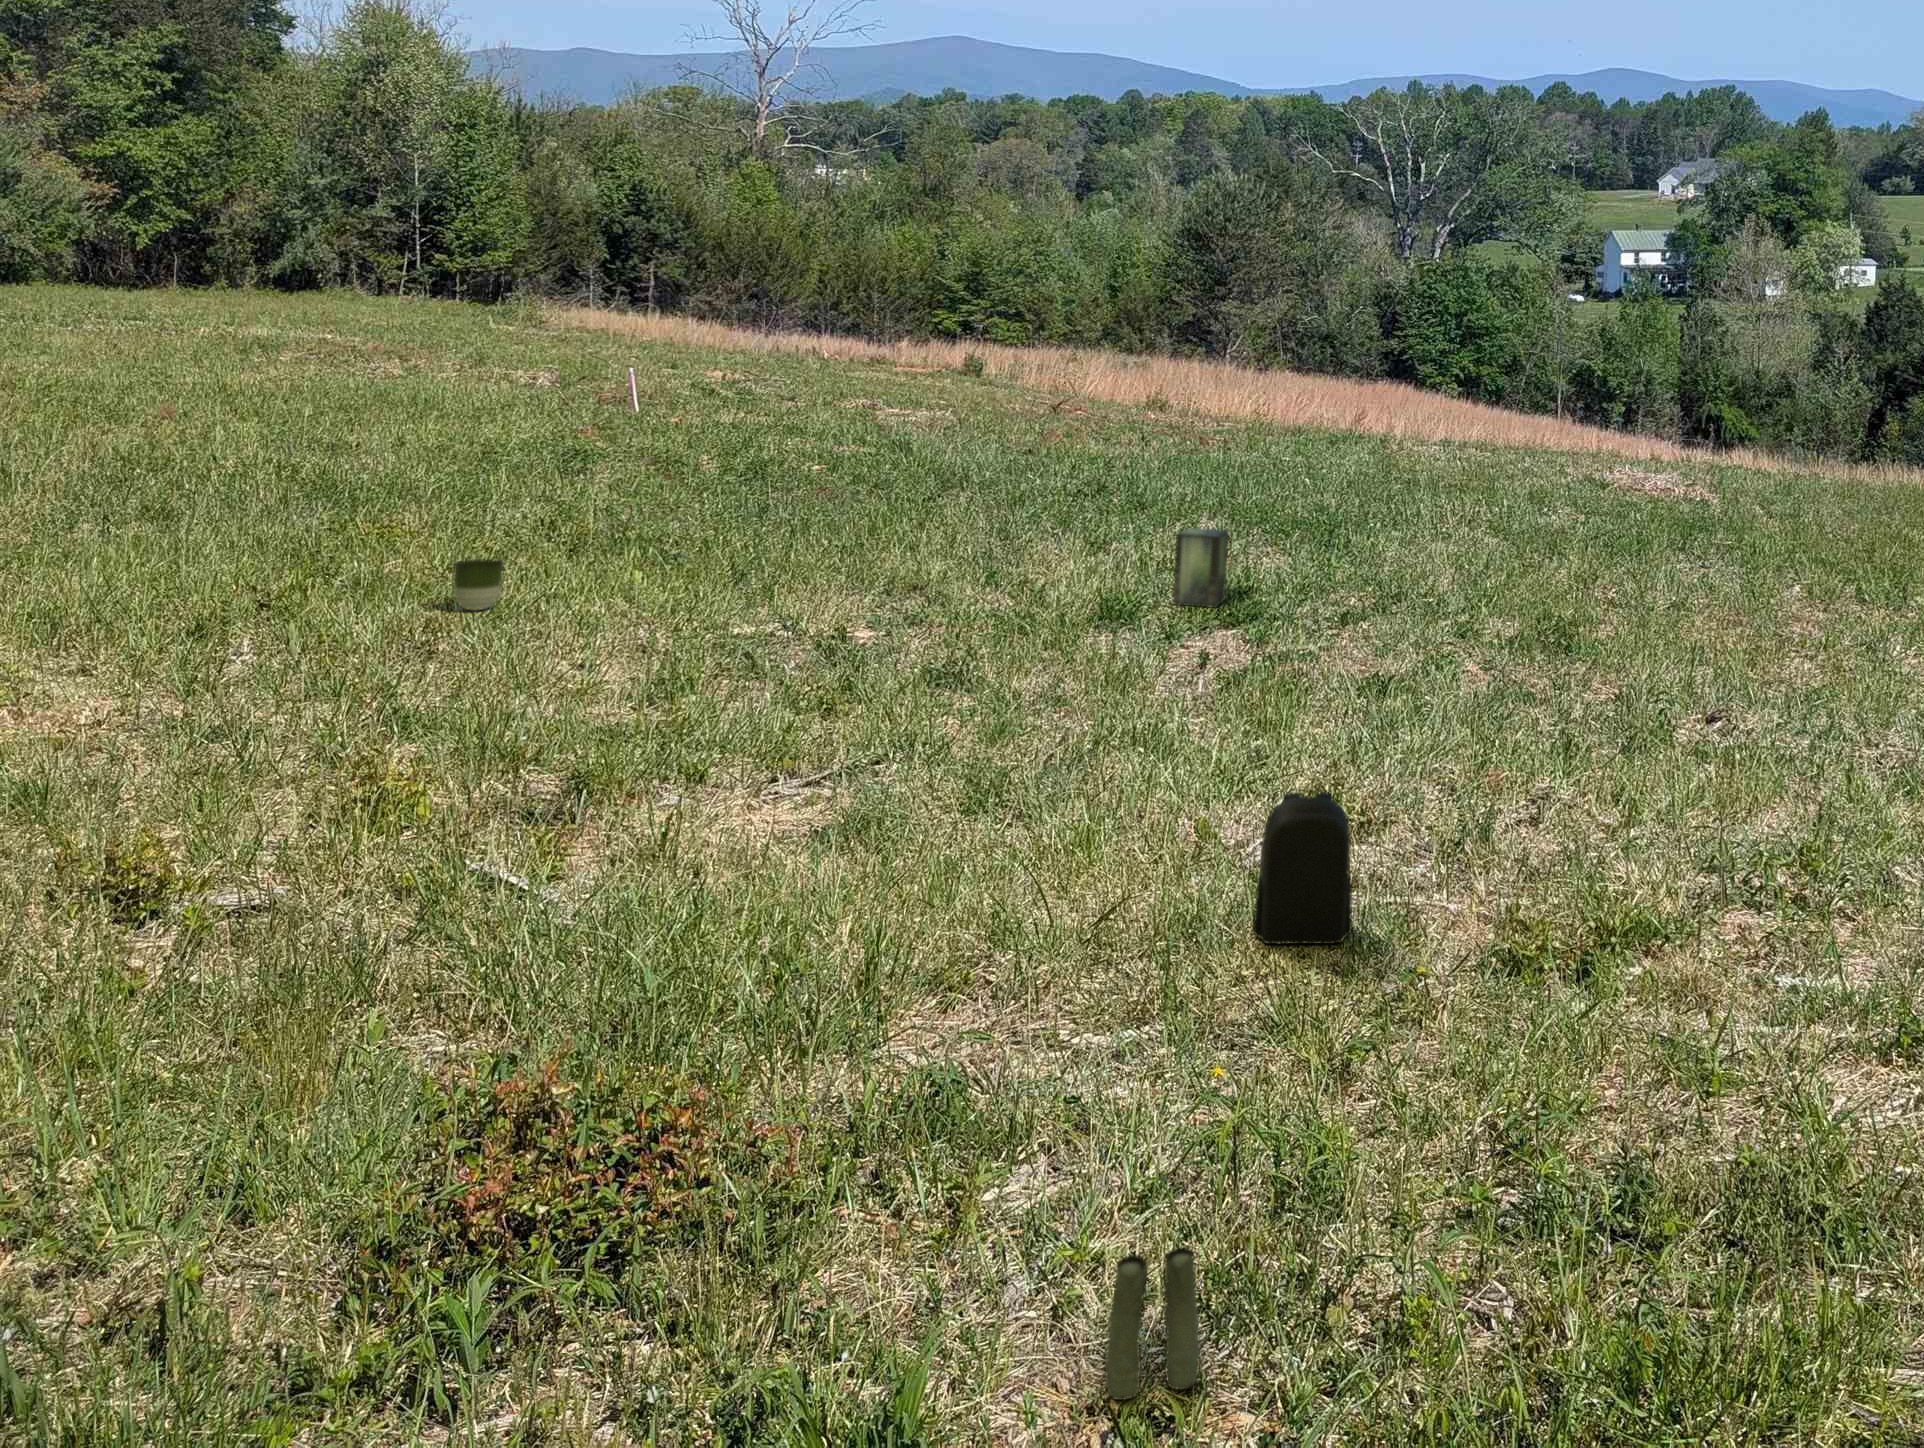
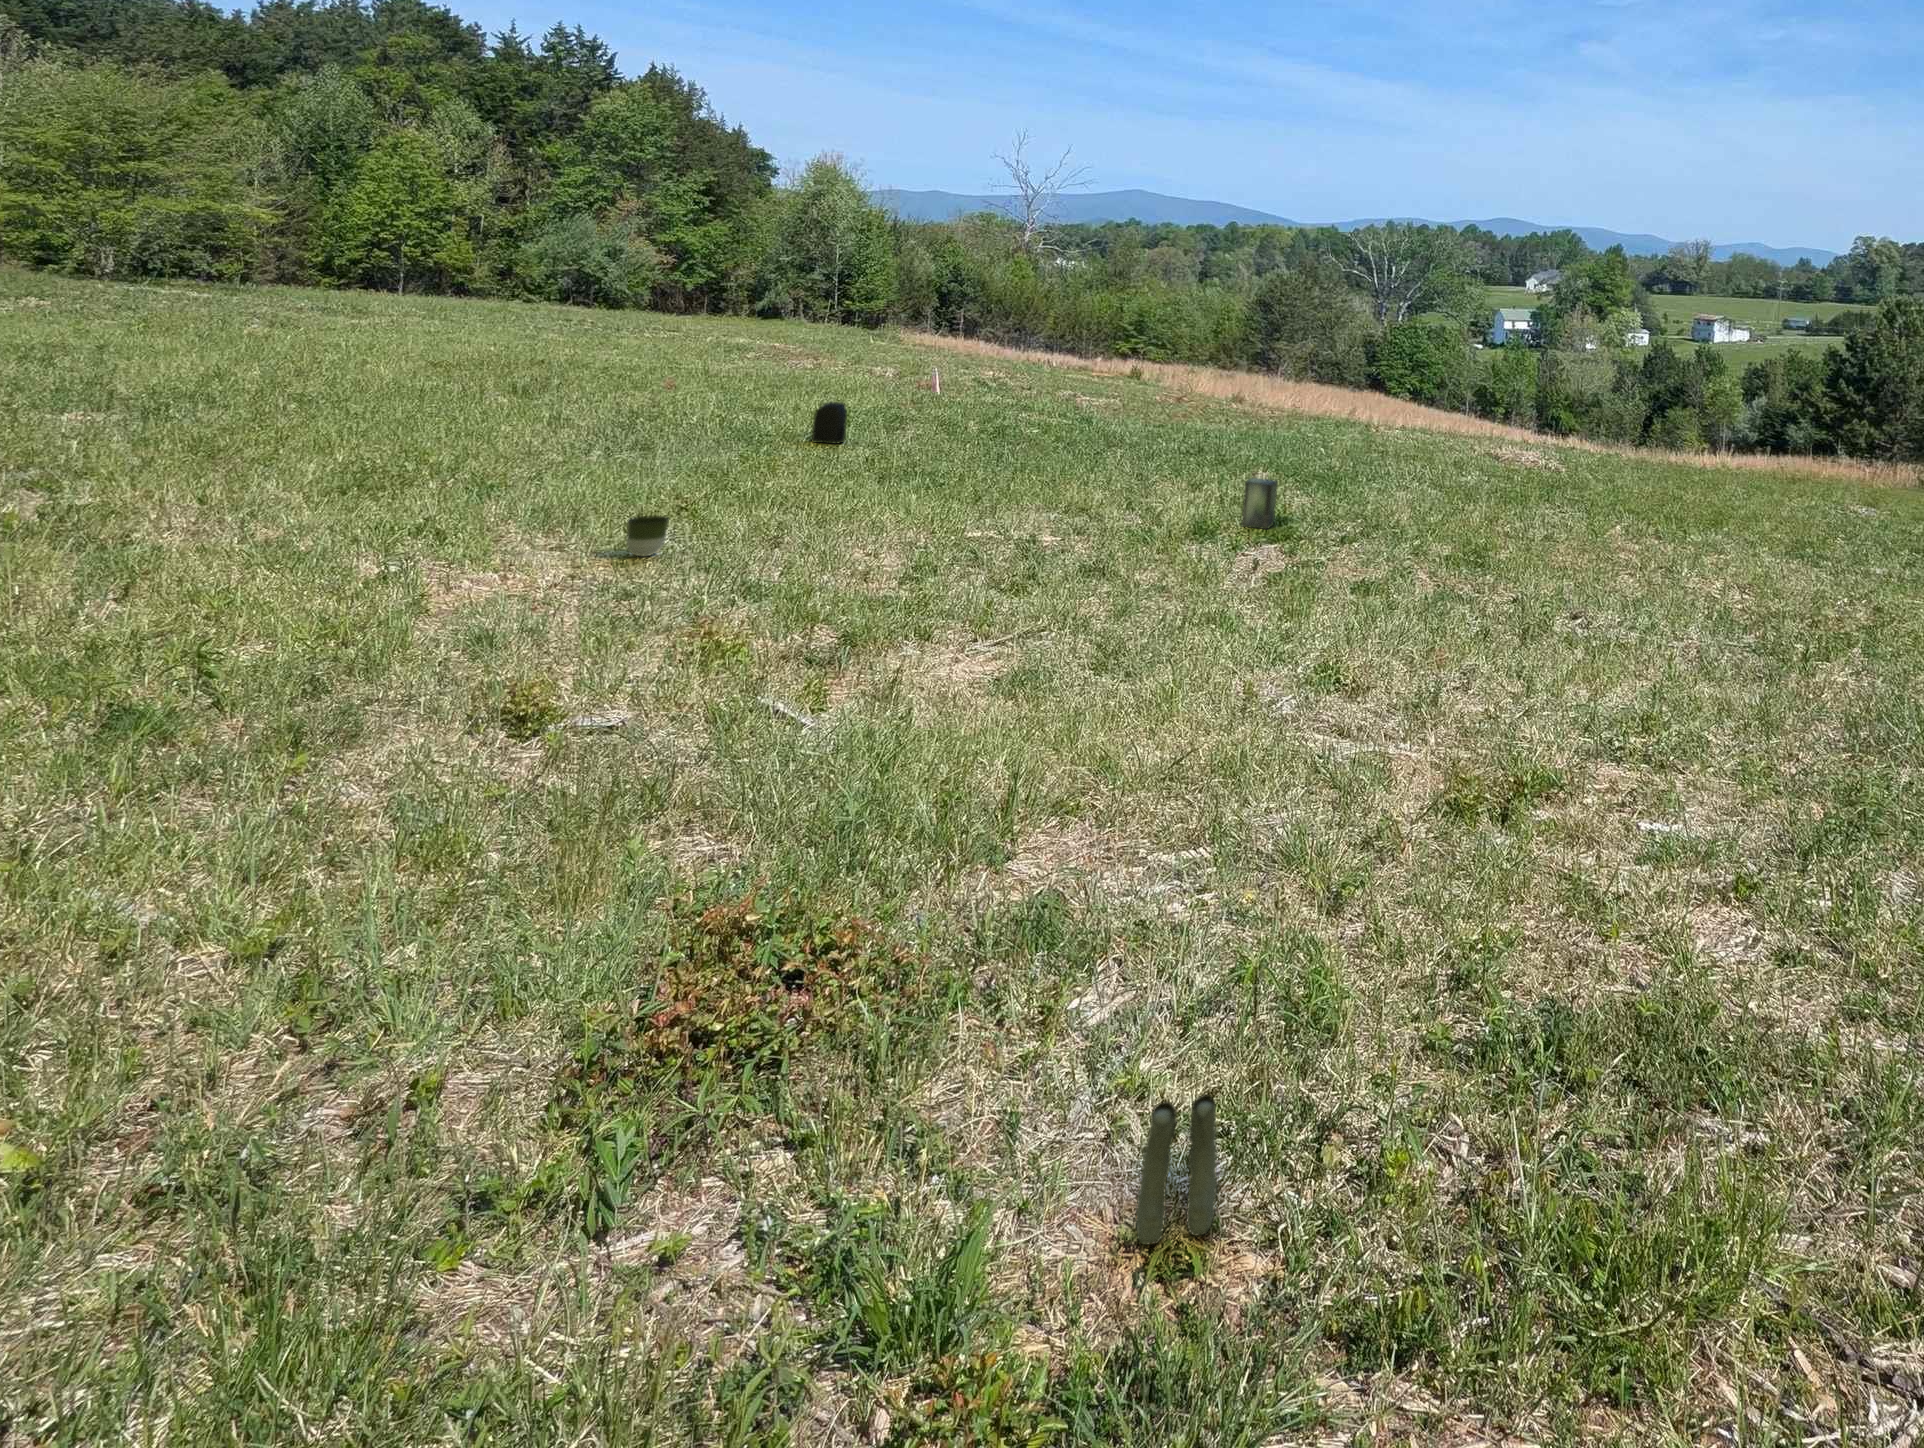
planter: present [453,559,504,610] -> present [627,516,670,556]
backpack: present [1253,789,1352,944] -> present [811,402,847,444]

